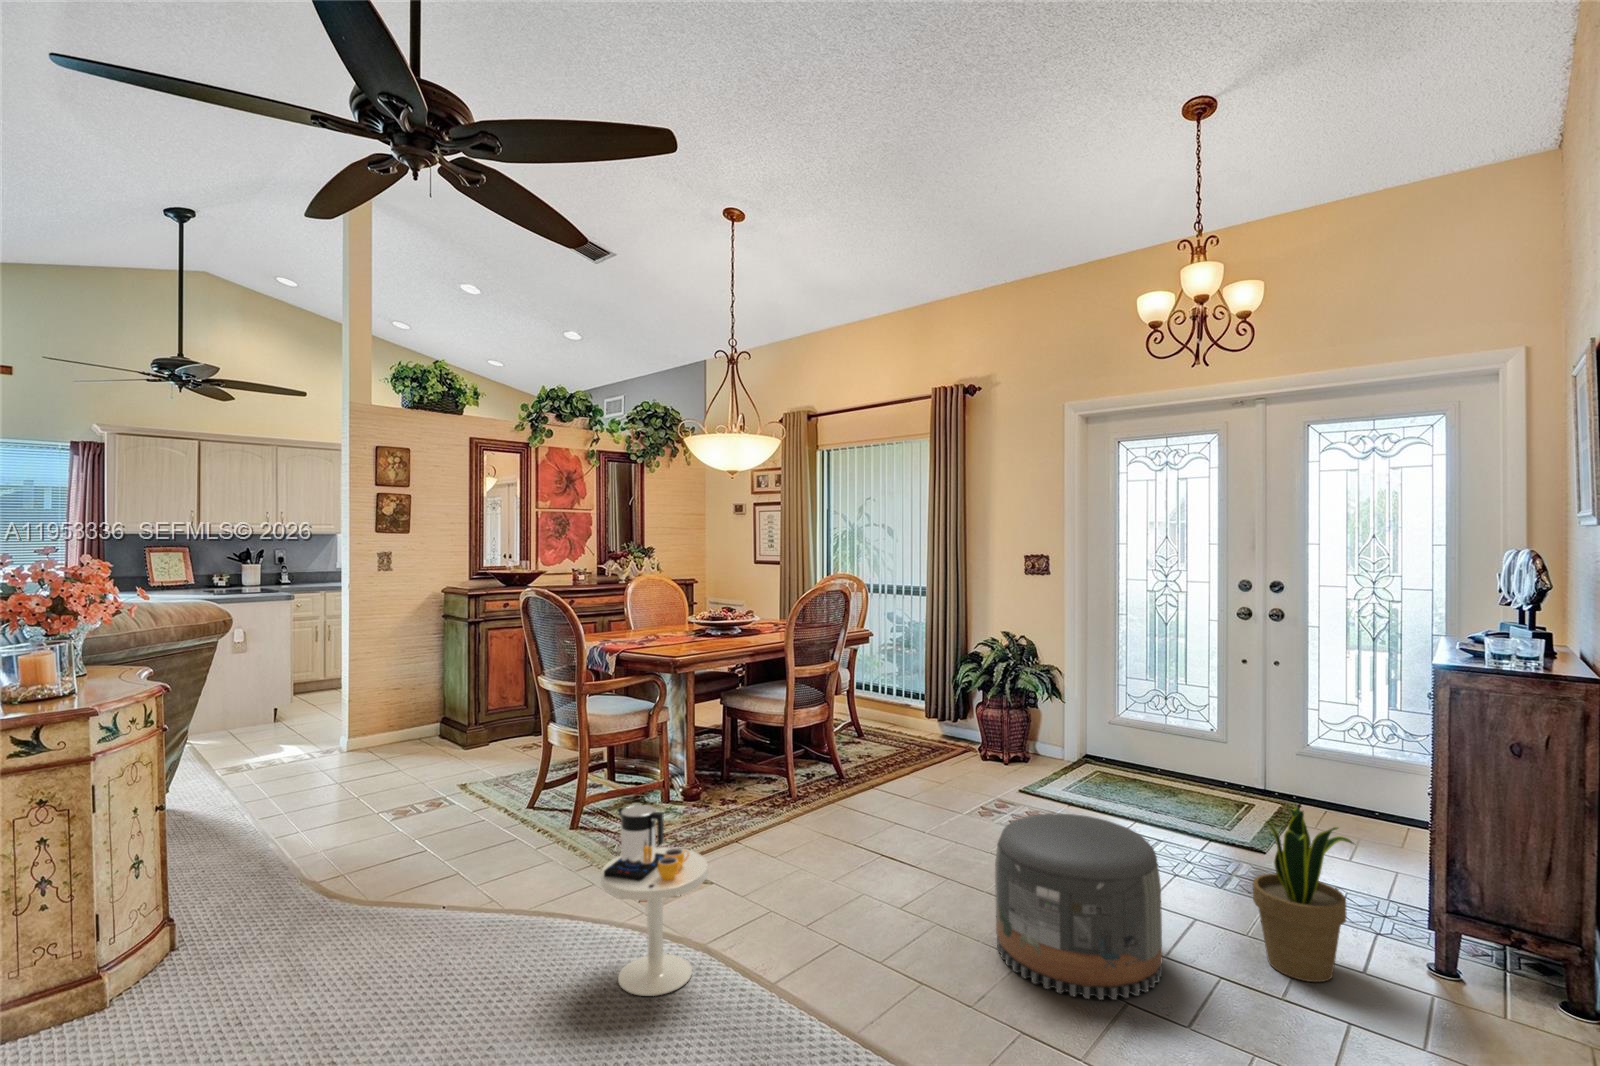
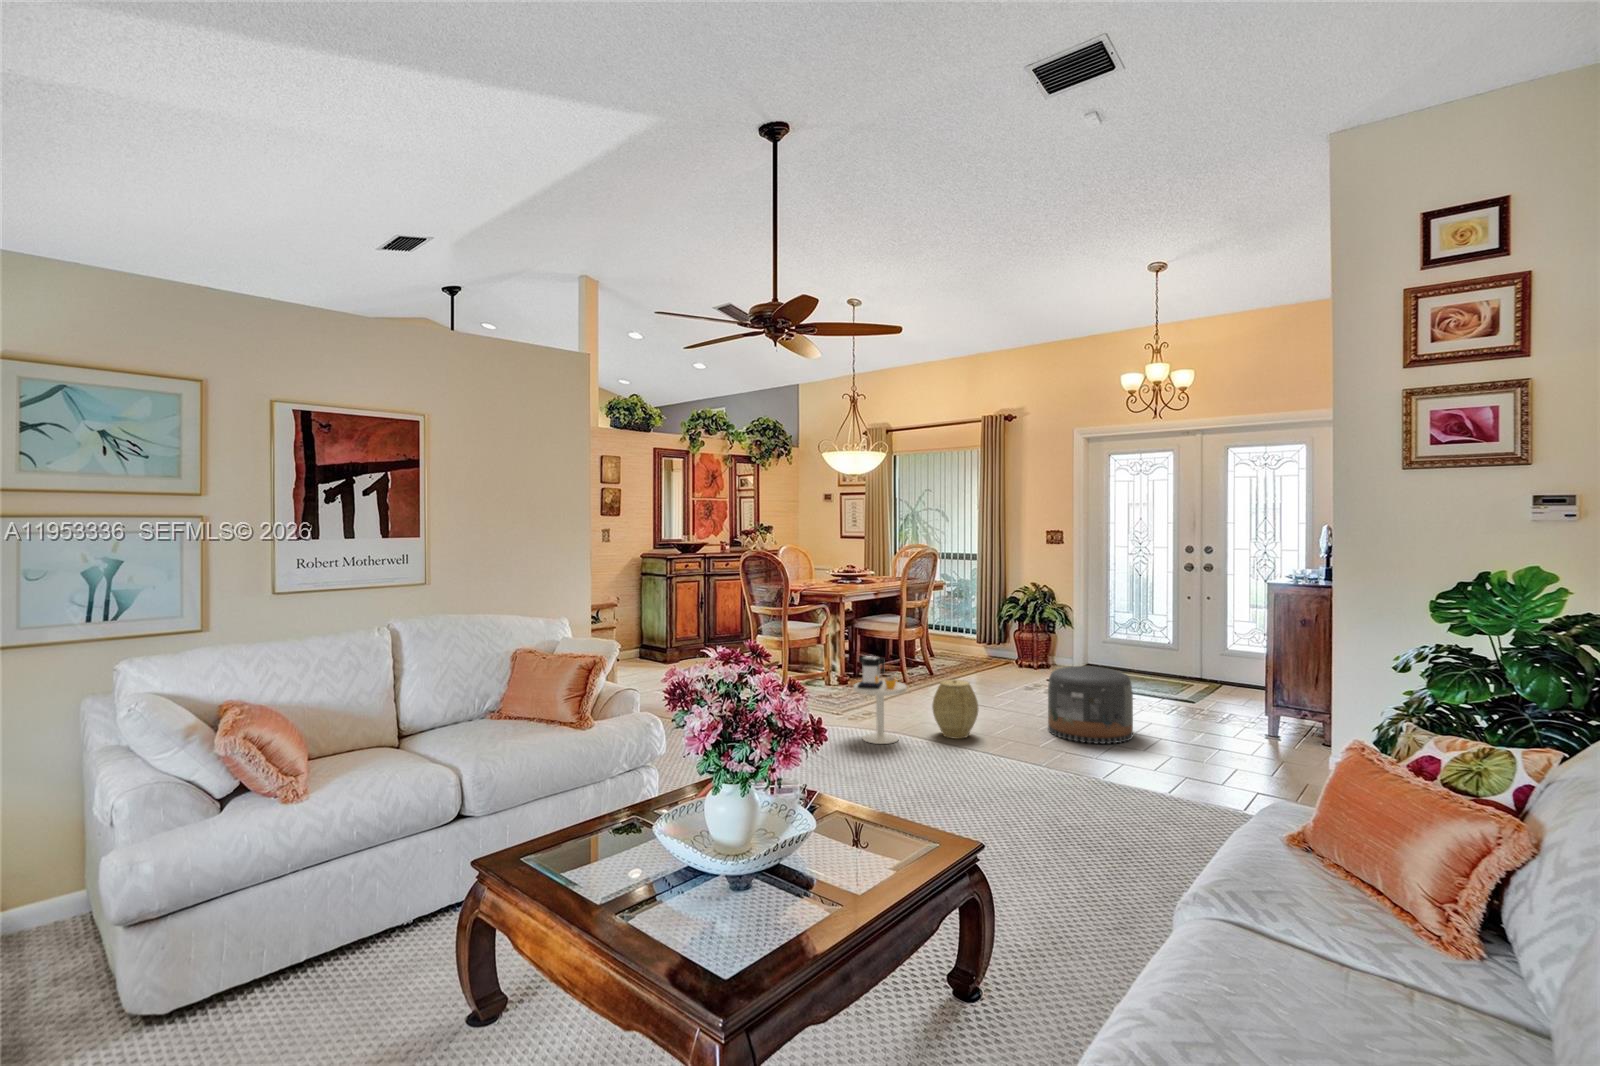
potted plant: present [1253,807,1353,982] -> none [1179,657,1230,740]
woven basket: none [765,847,854,975] -> present [932,680,978,739]

